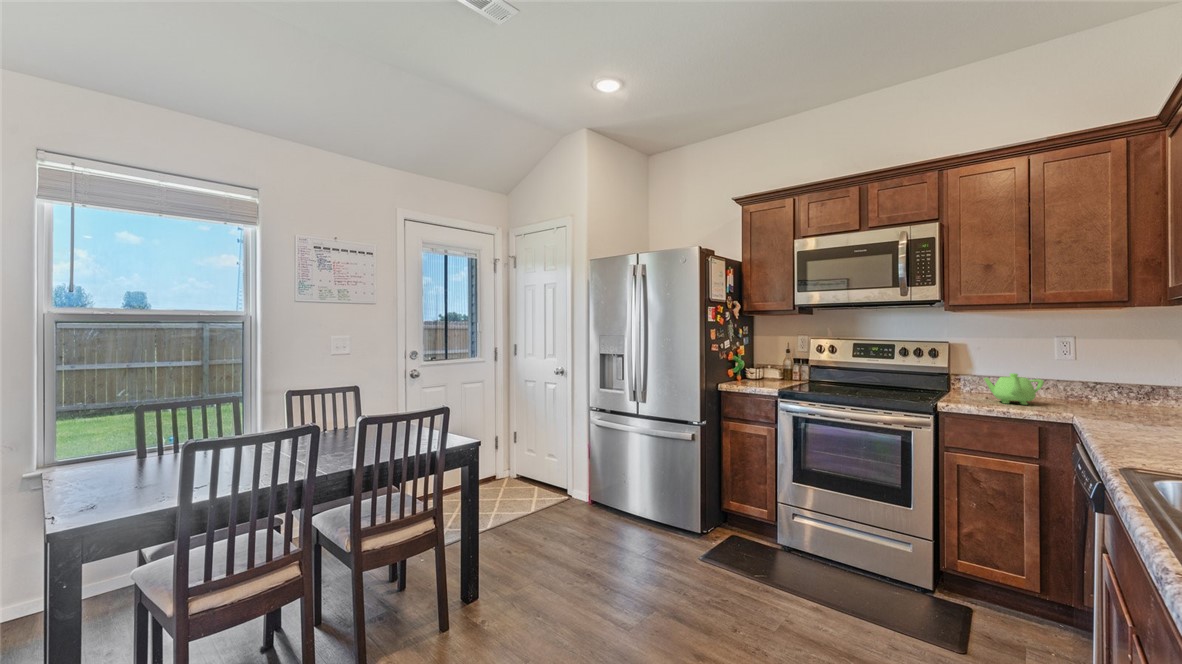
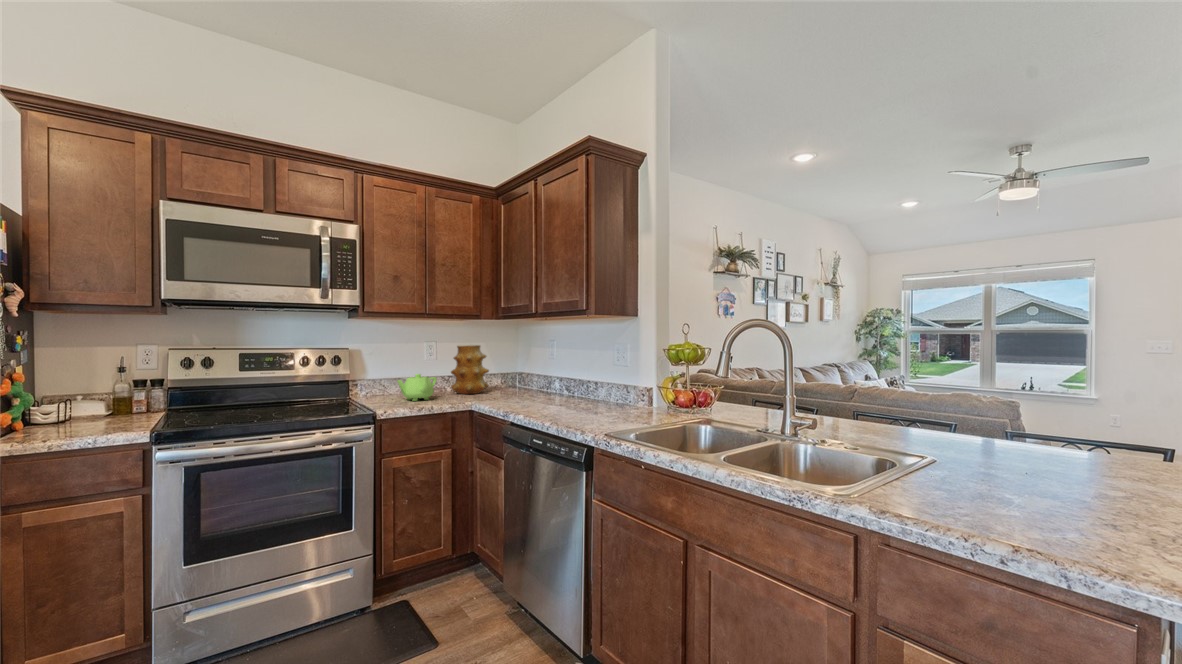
vase: none [1079,341,1155,410] -> present [451,344,489,394]

